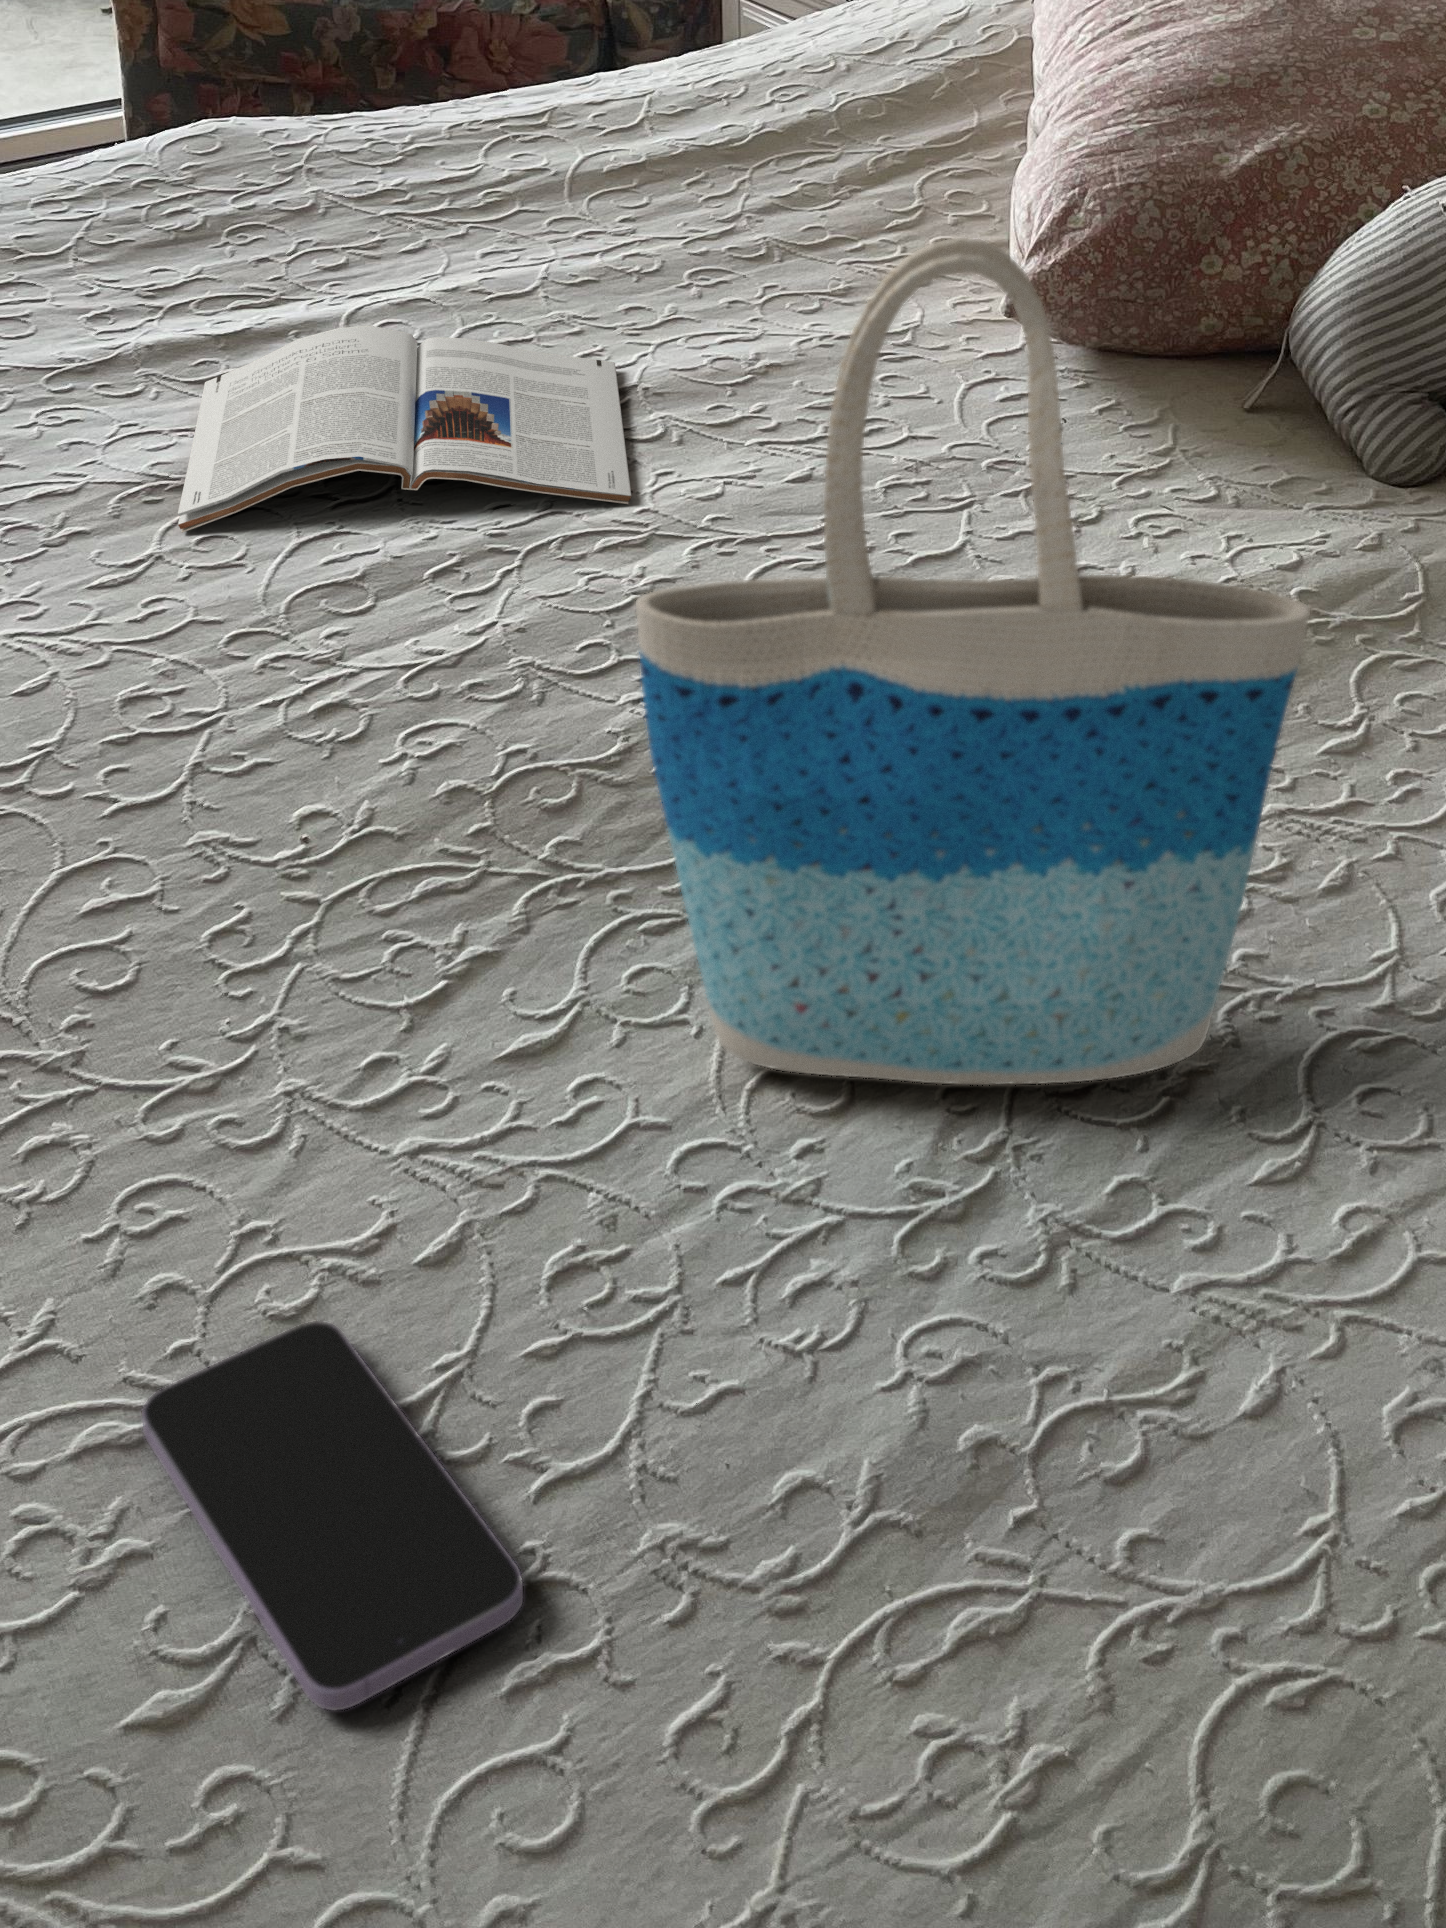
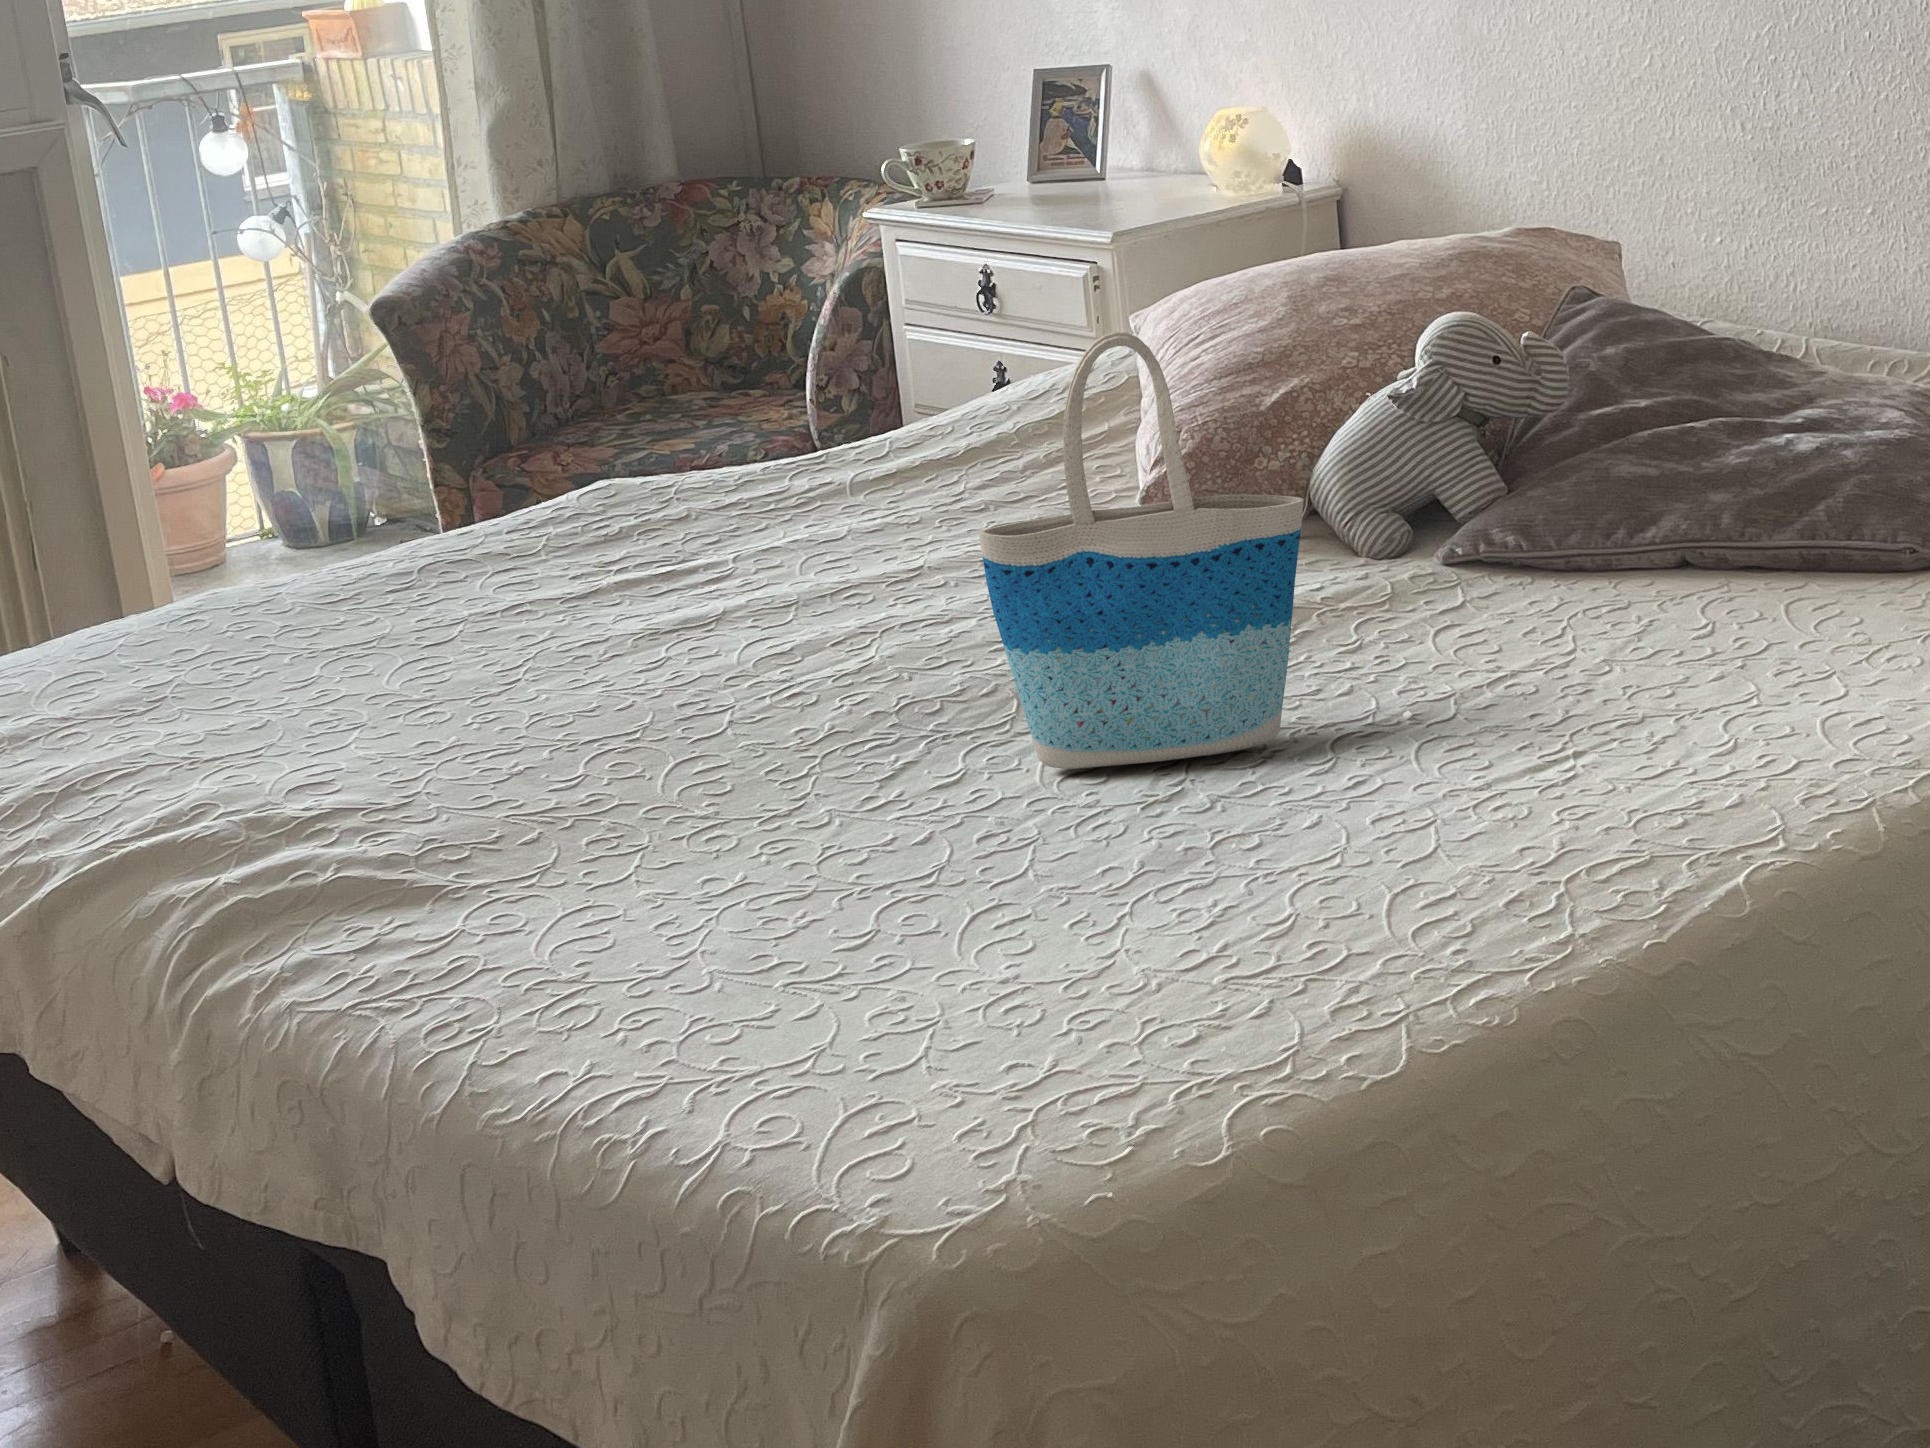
magazine: present [178,325,631,533] -> none [662,546,935,650]
smartphone: present [142,1321,523,1710] -> none [805,854,995,937]

